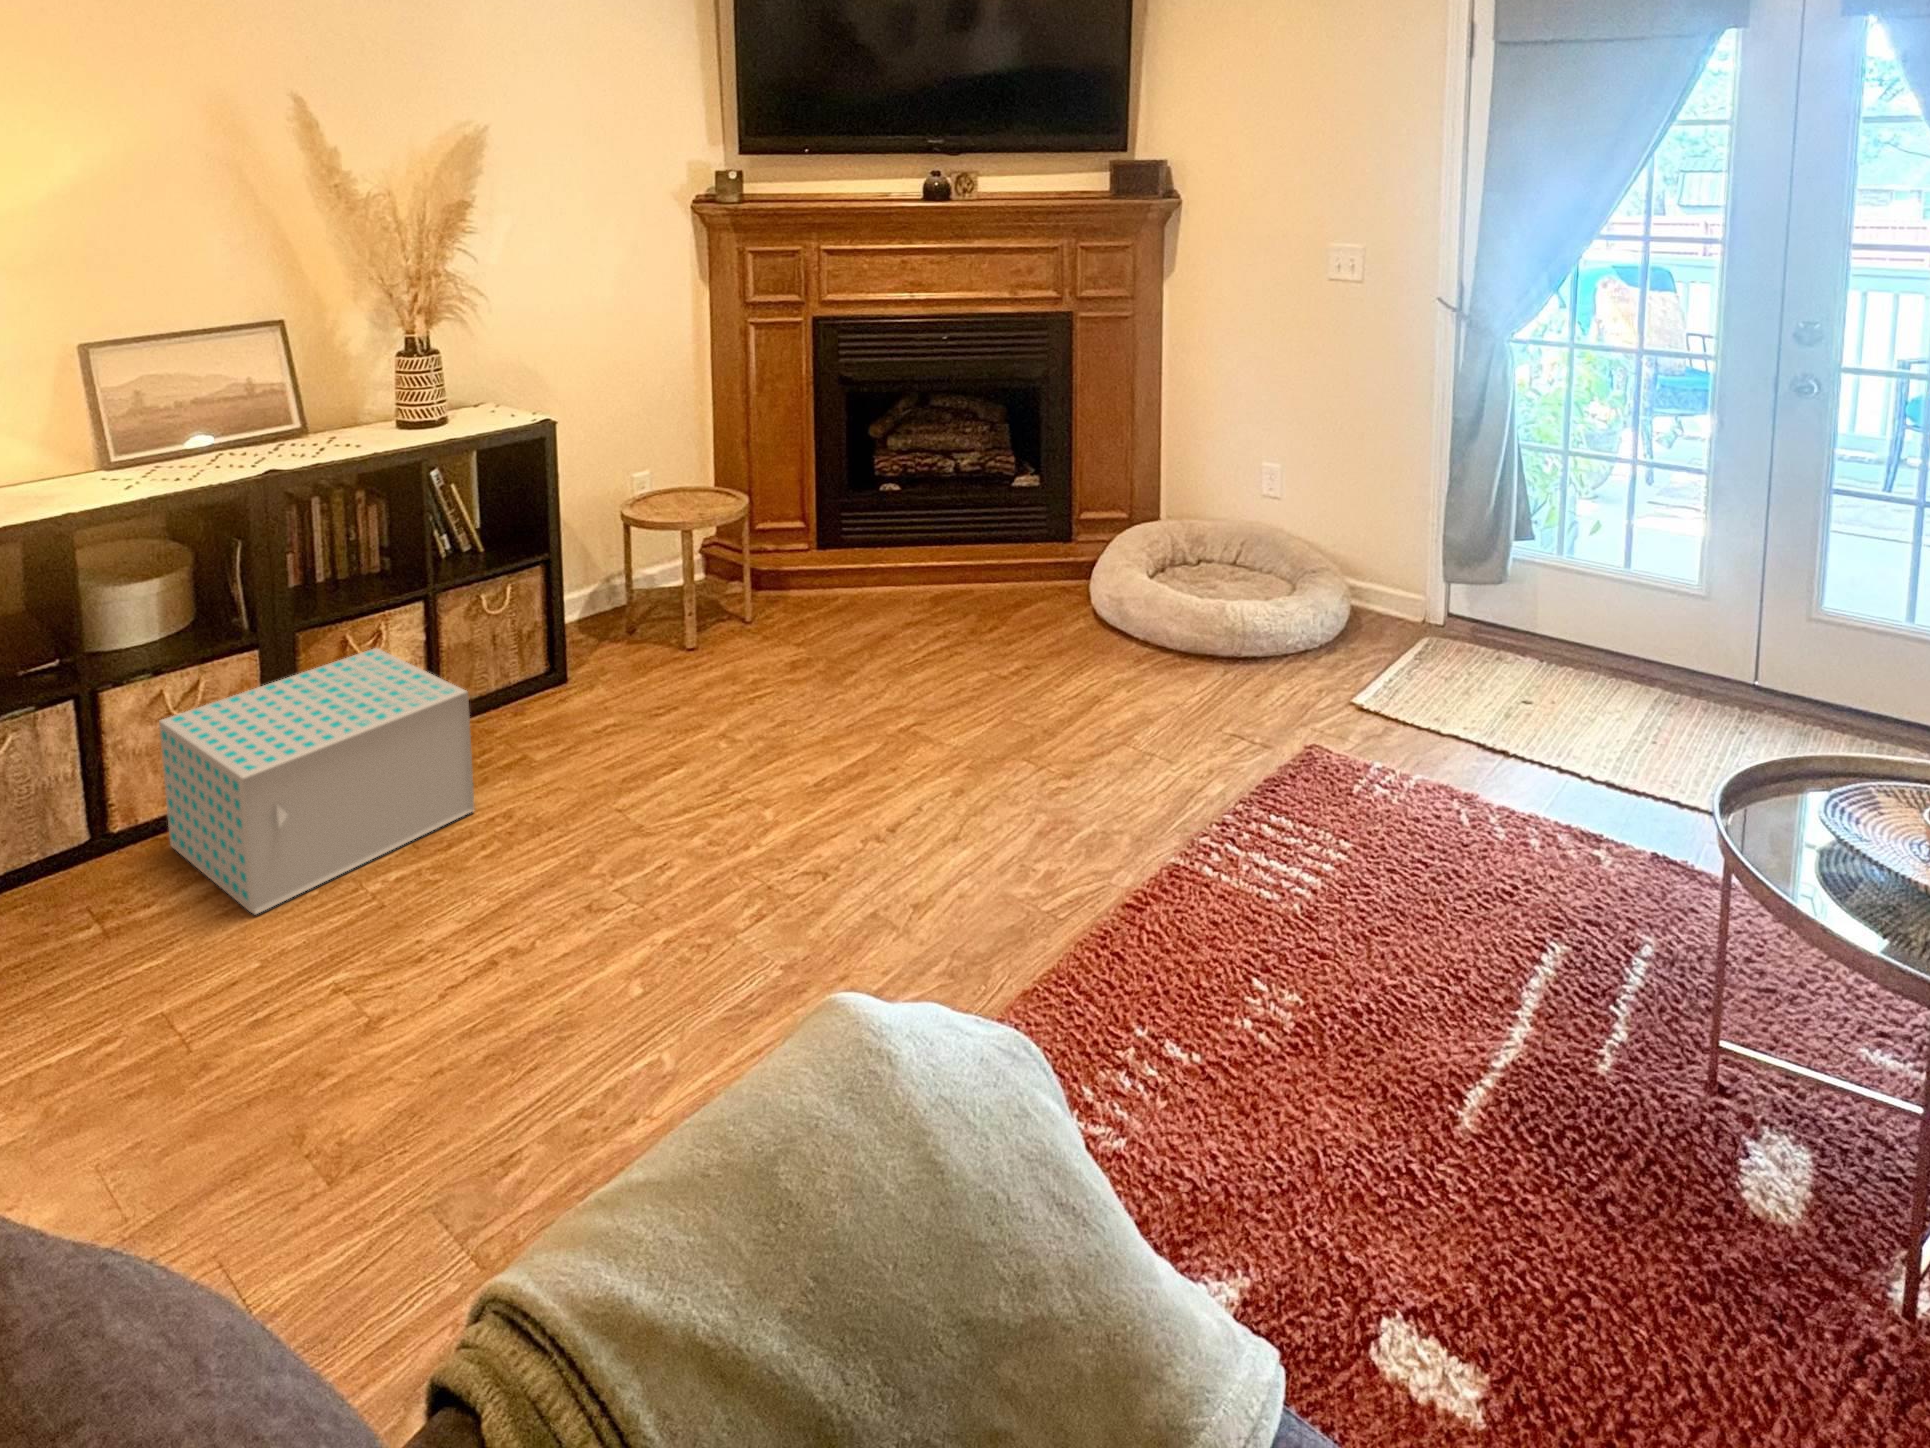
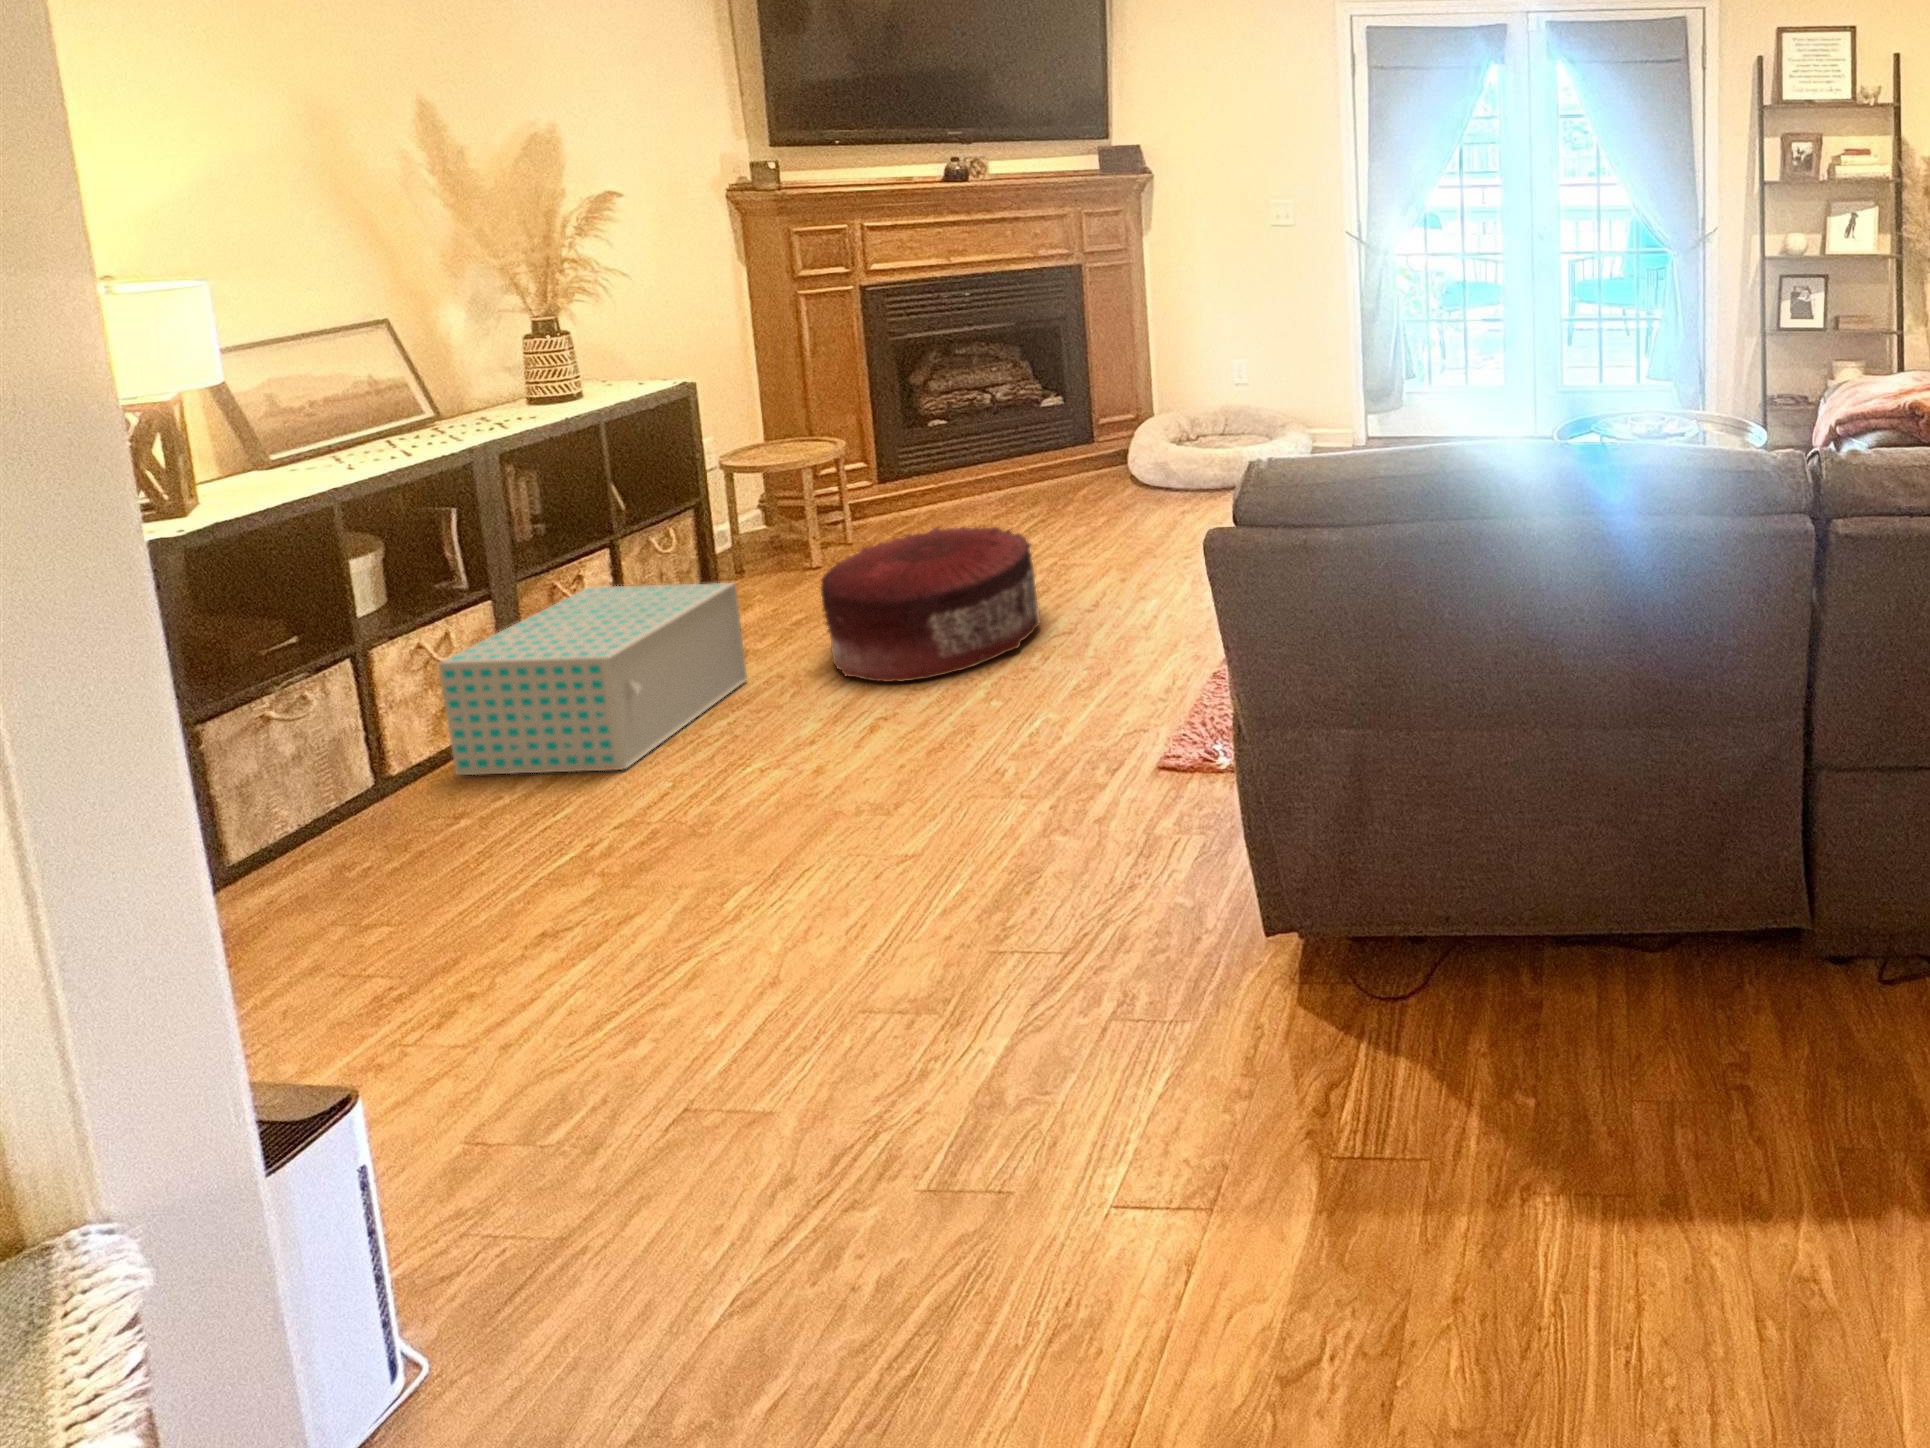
pouf: none [531,661,812,902] -> present [821,527,1040,682]

